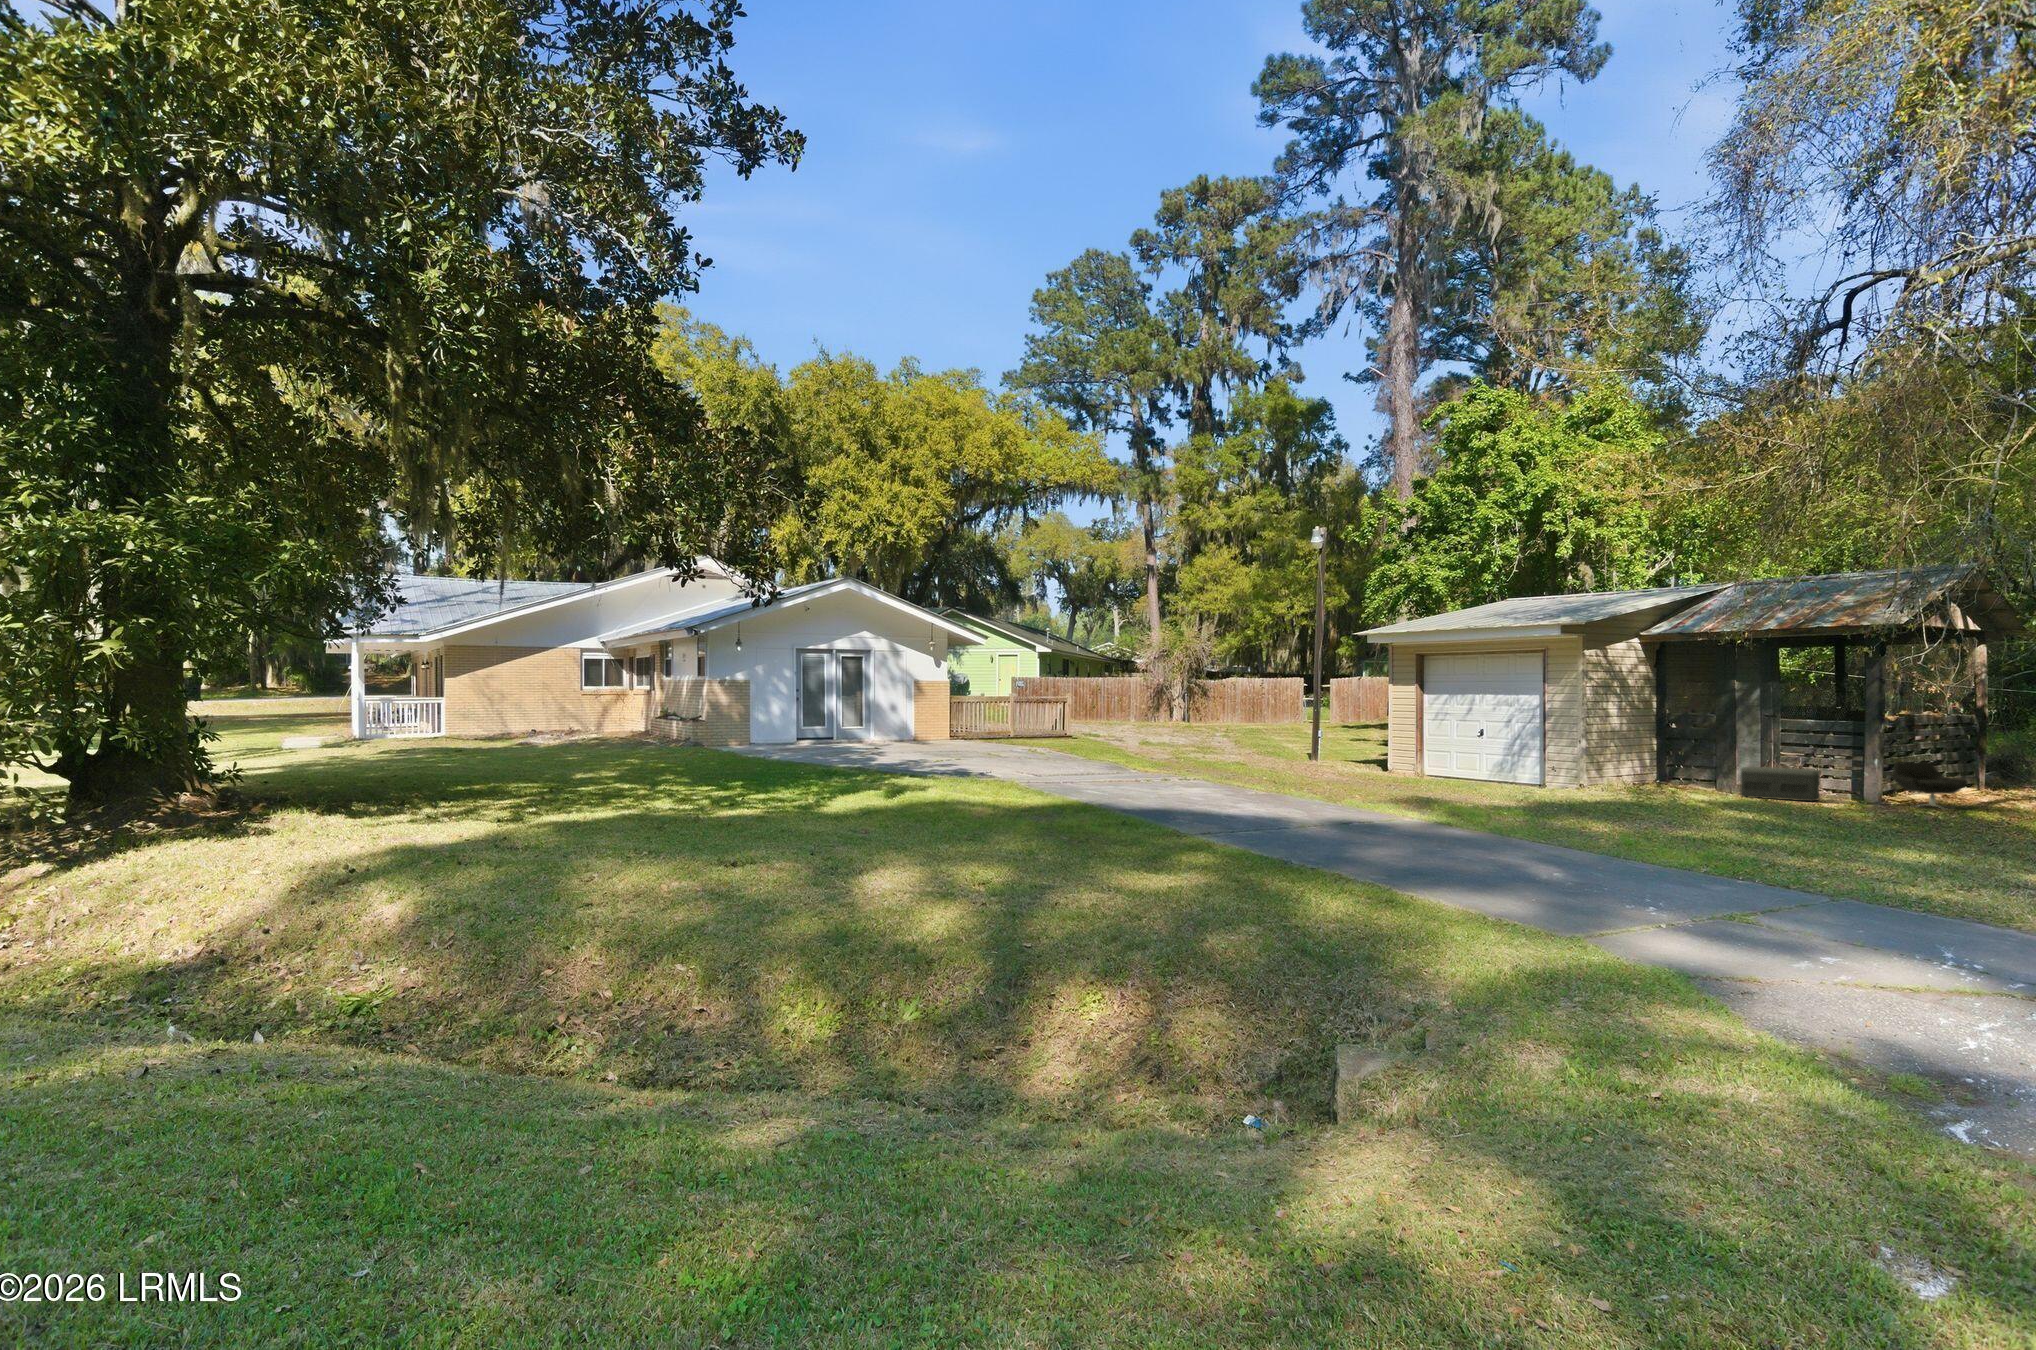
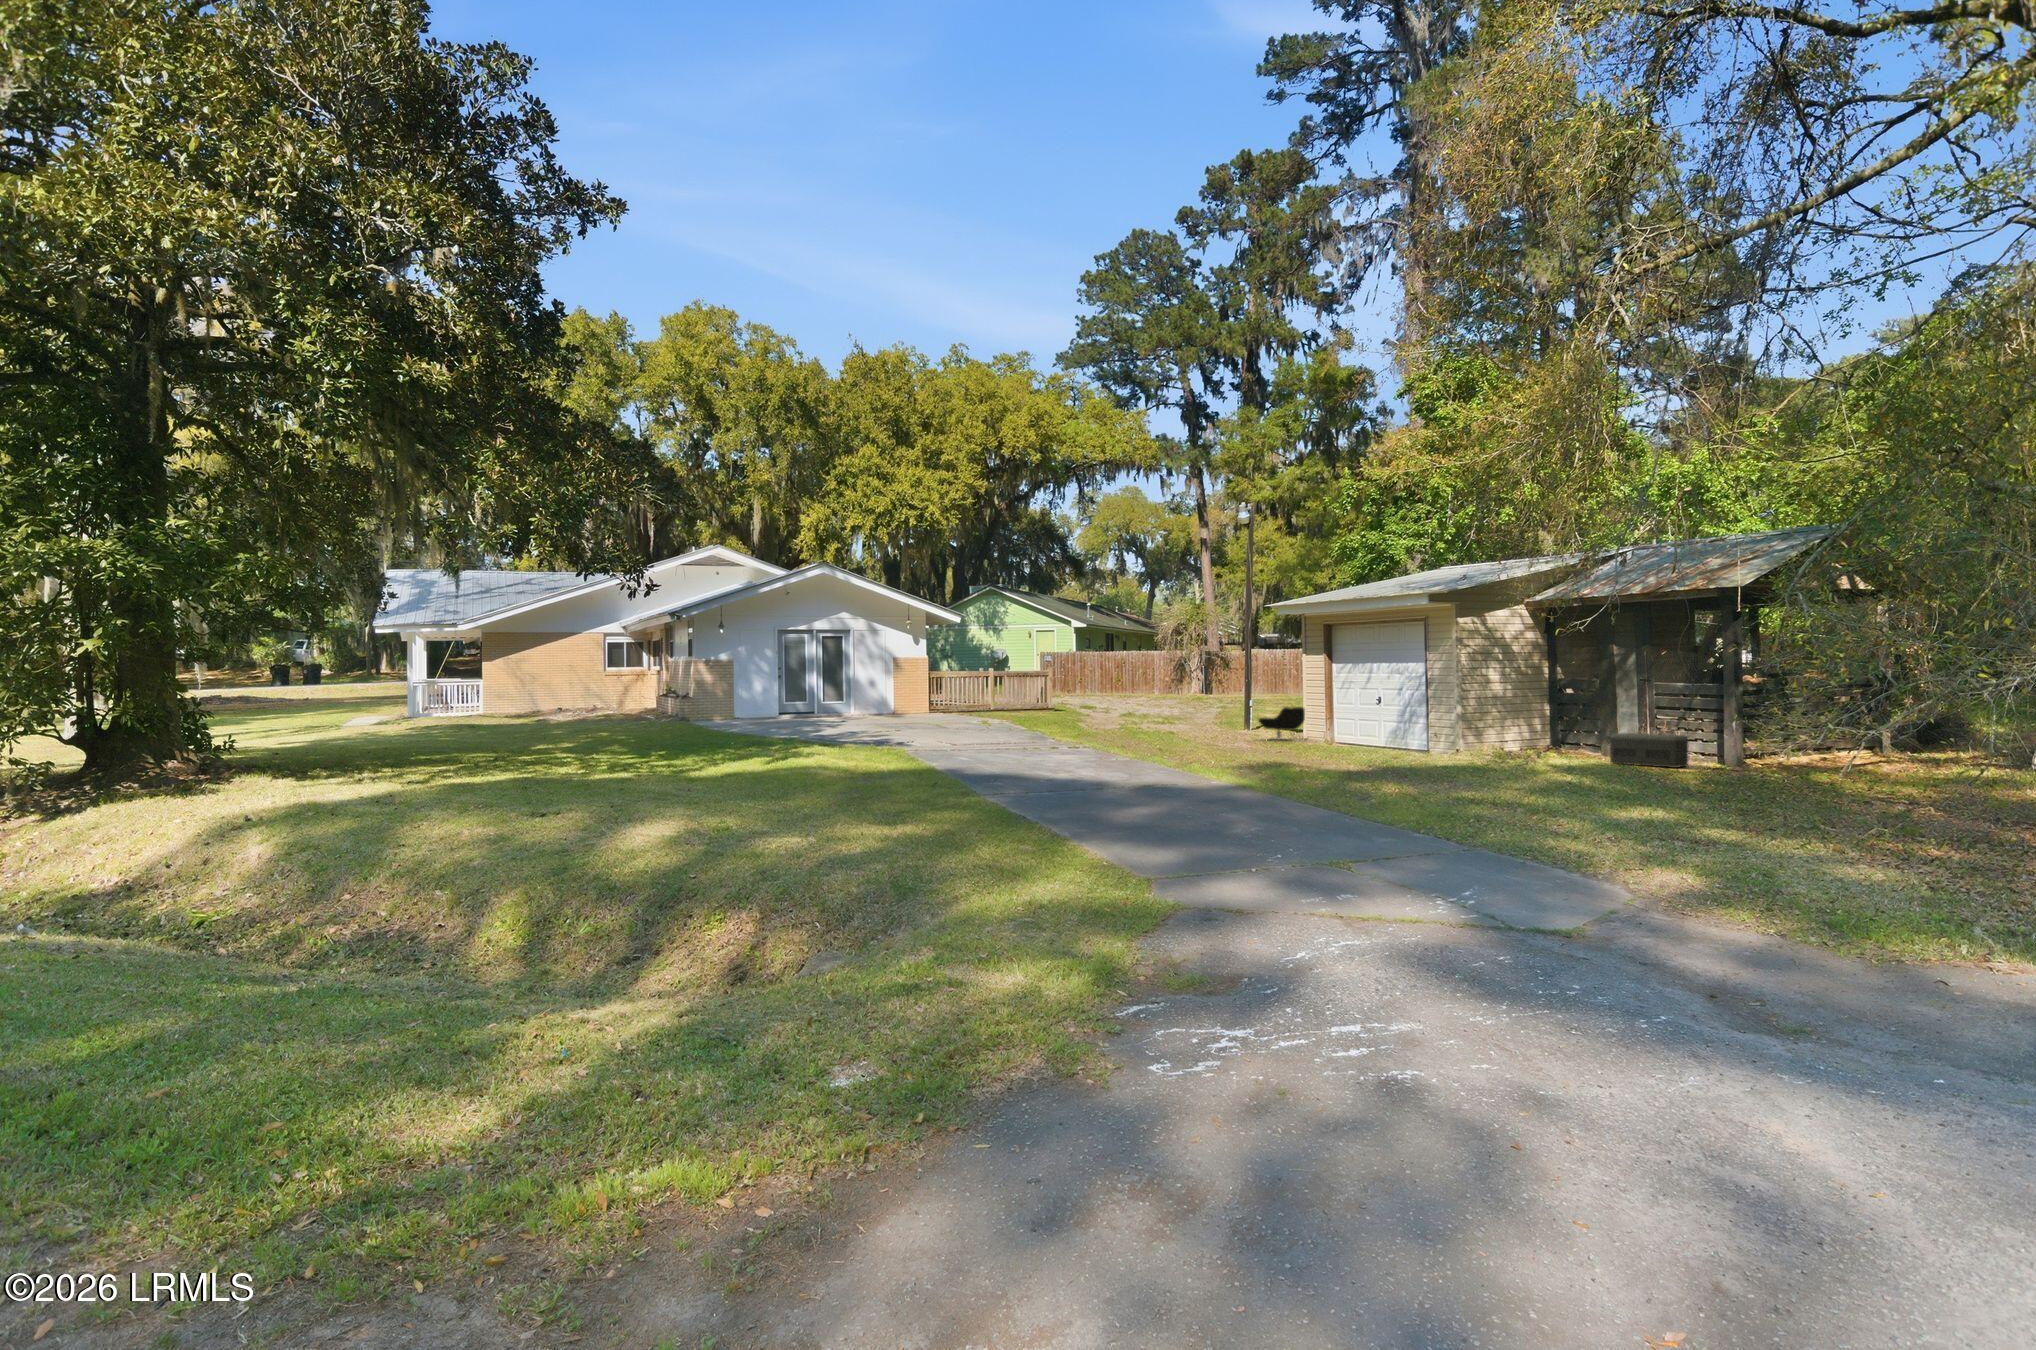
lounge chair: present [1892,761,1967,806] -> present [1258,707,1305,739]

